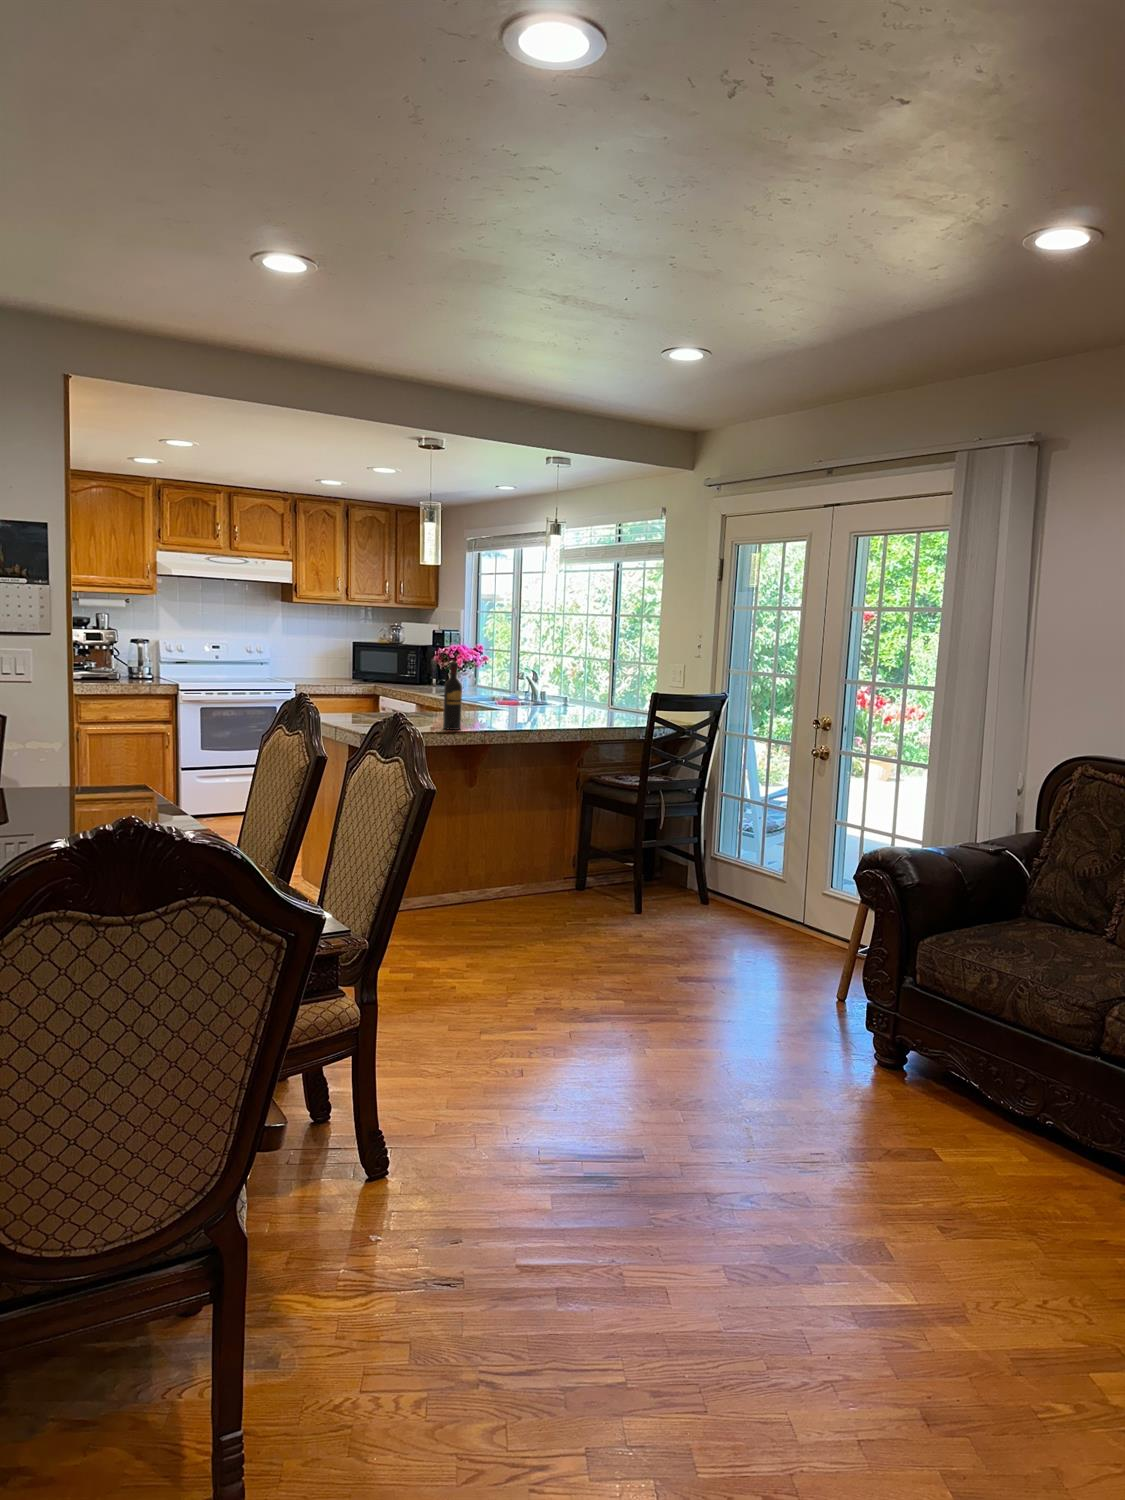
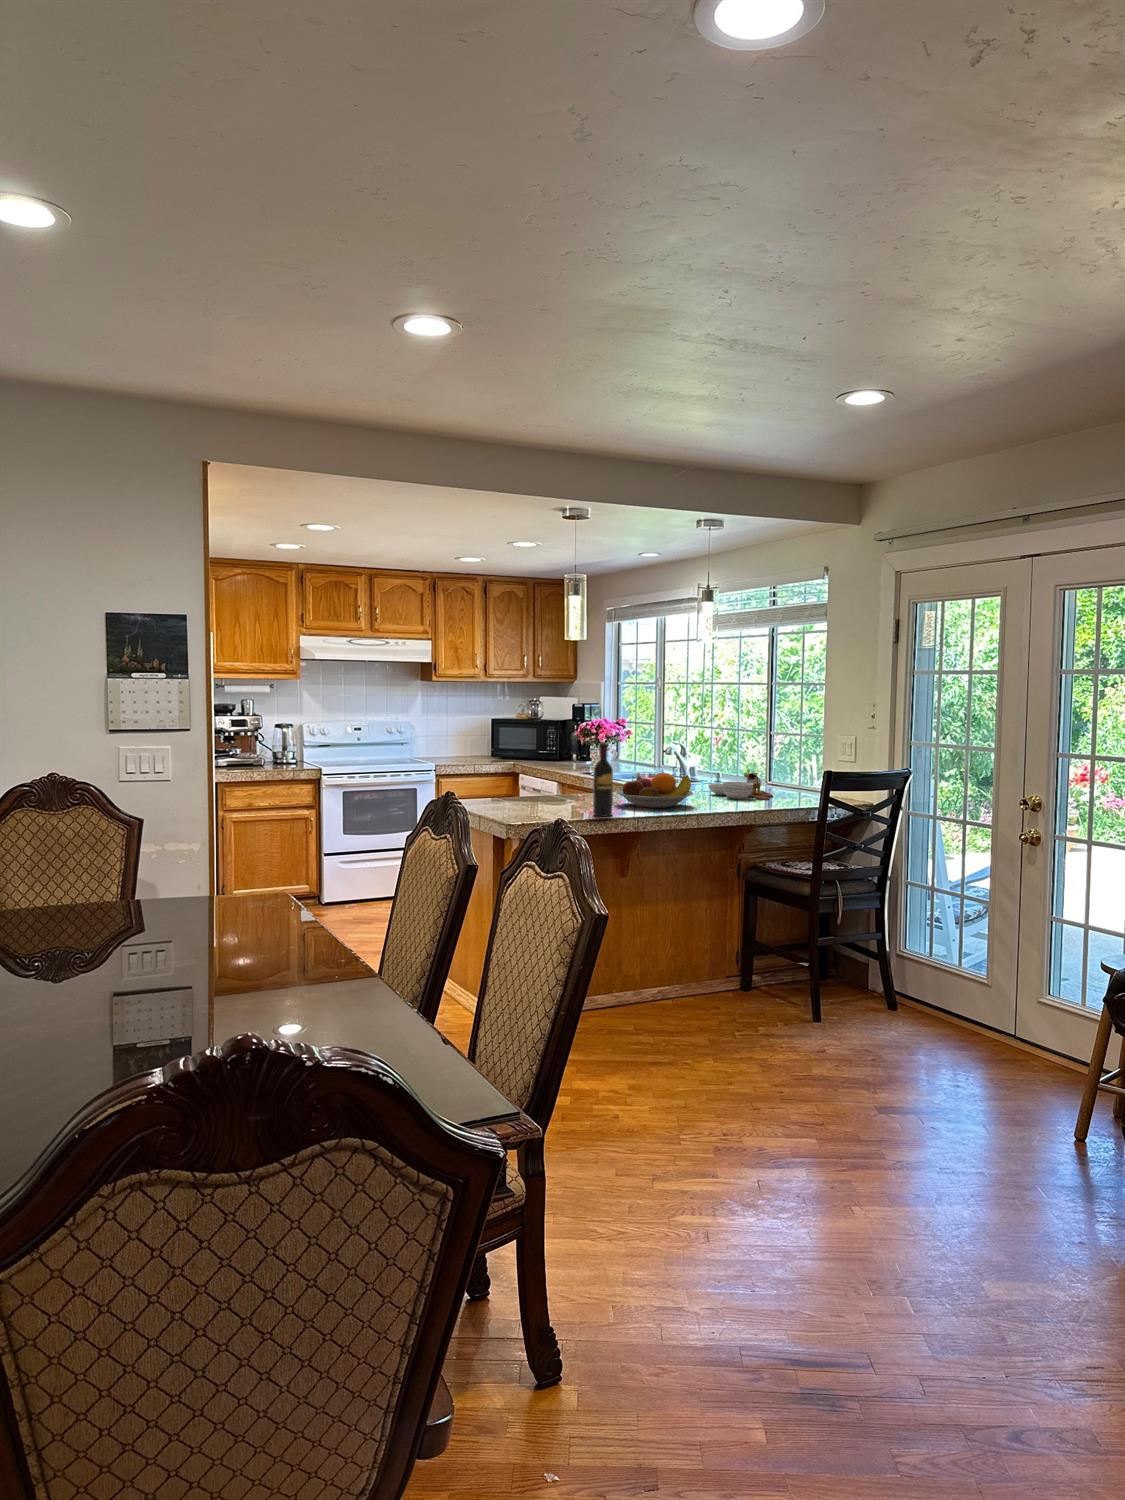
fruit bowl: none [466,692,537,724] -> present [615,773,693,808]
cutting board: none [553,693,612,721] -> present [708,769,773,800]

